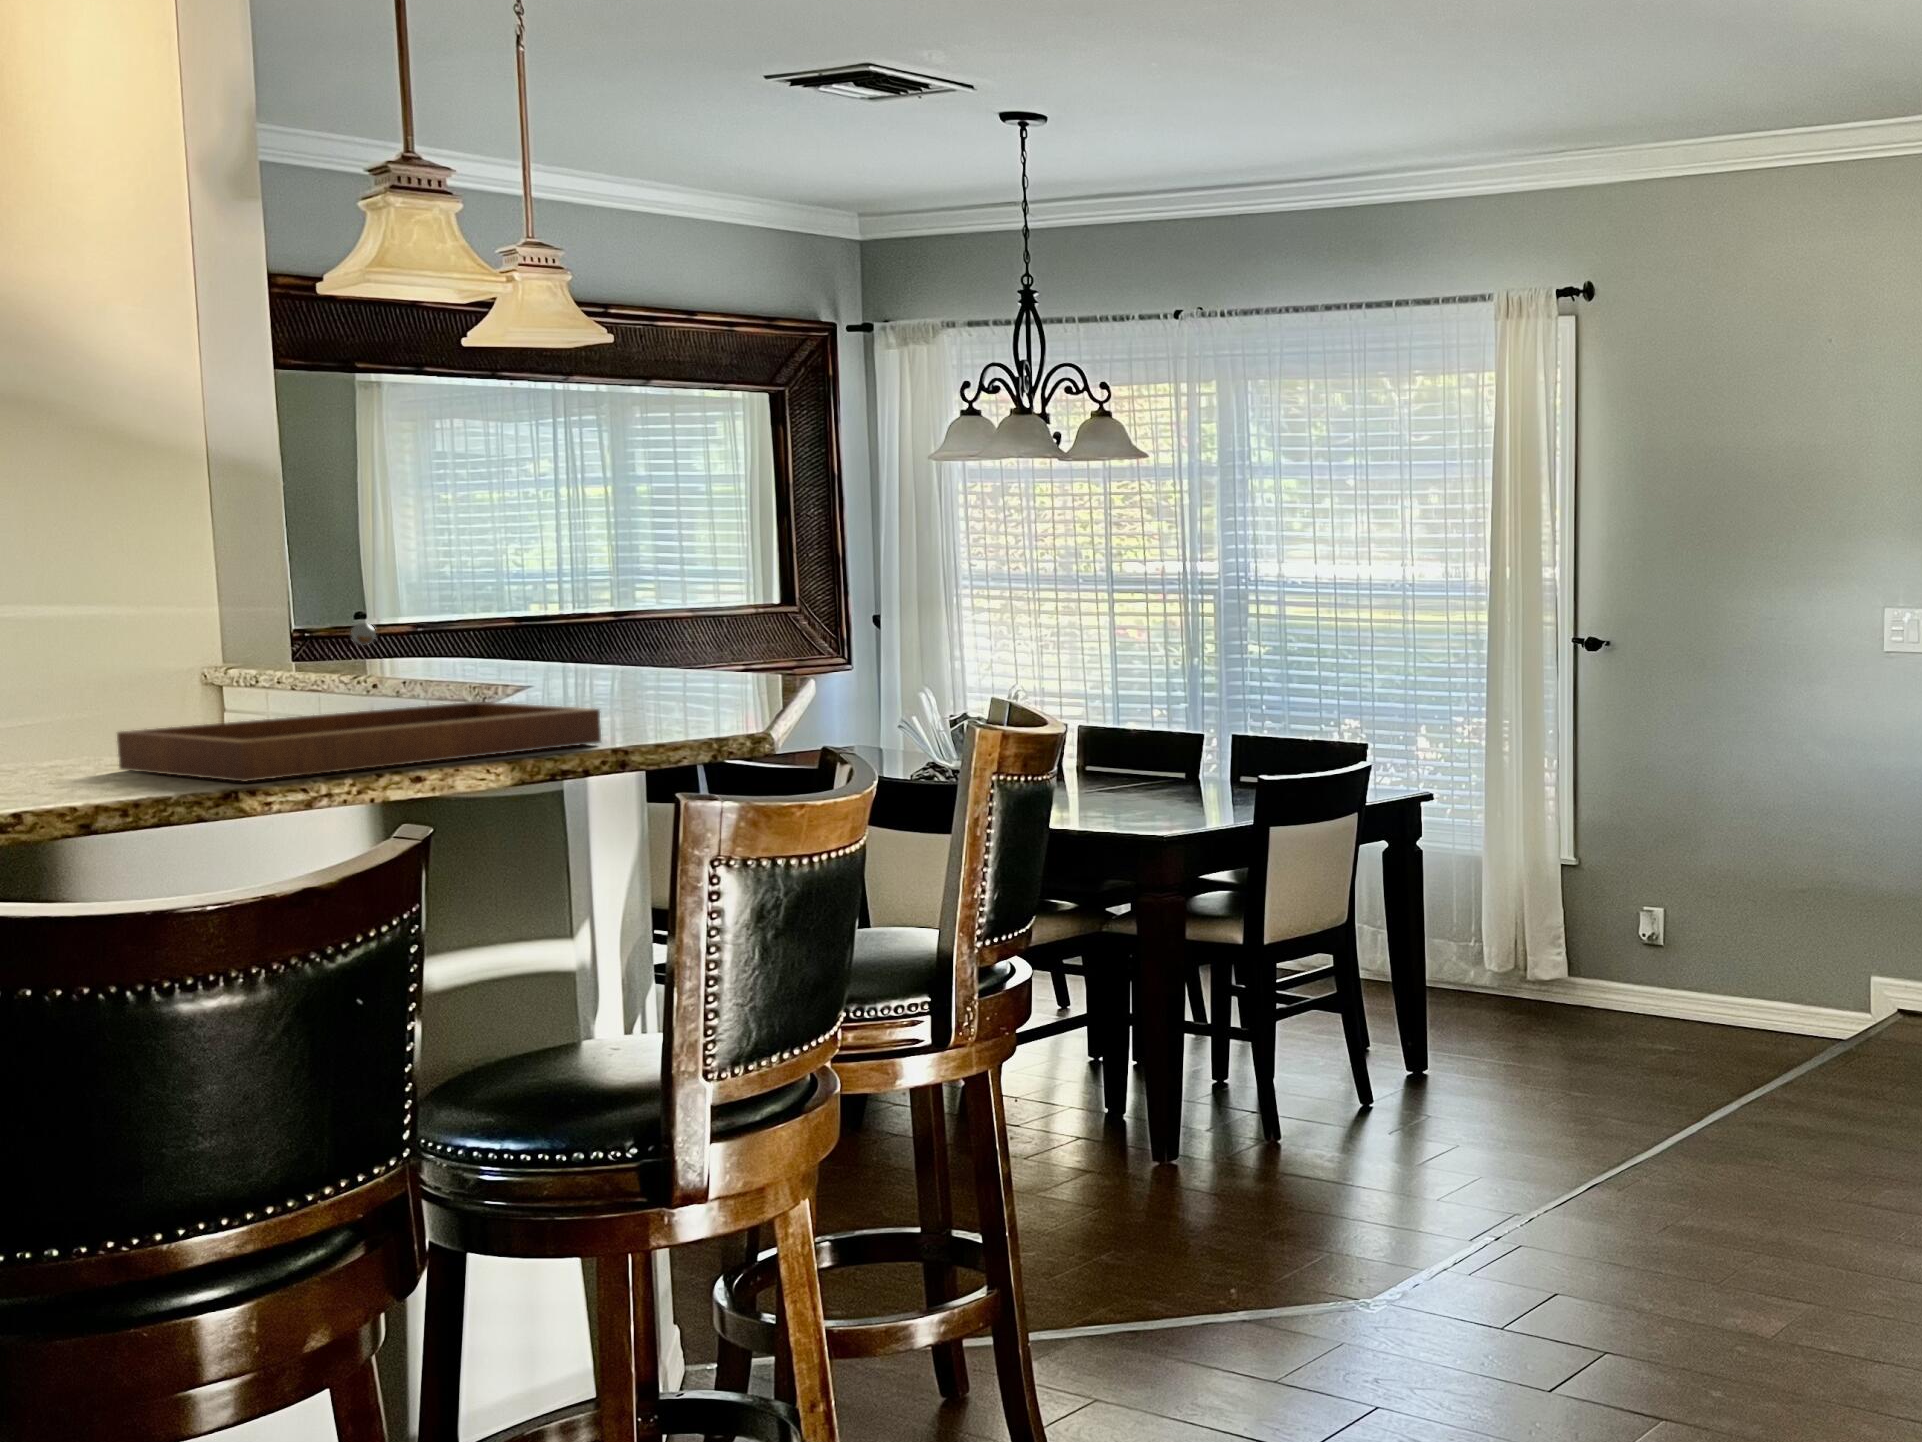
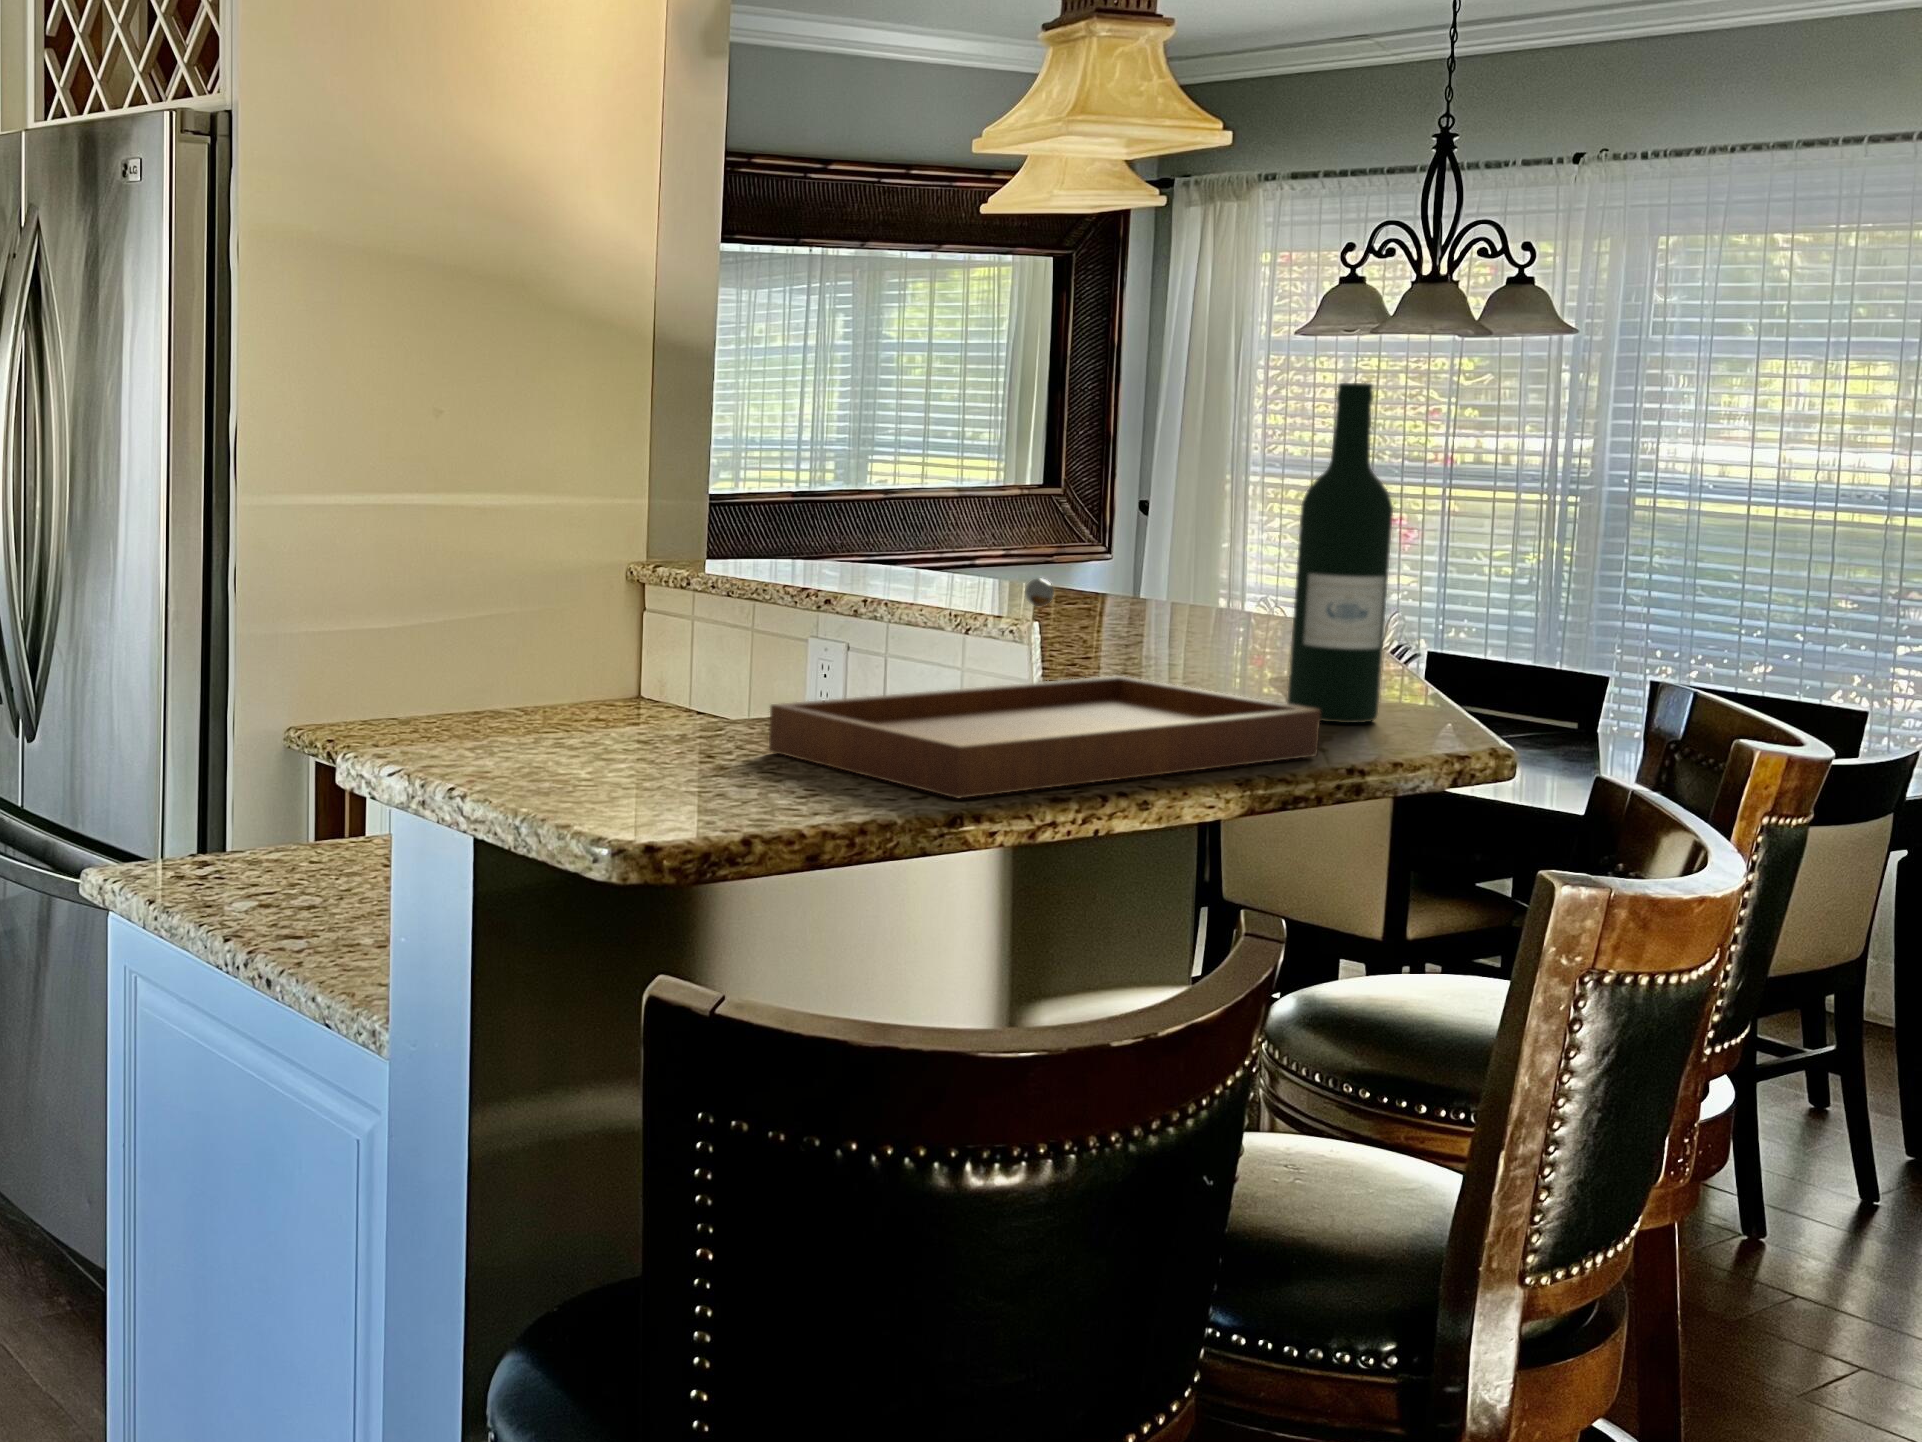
wine bottle: none [622,472,696,726] -> present [1287,383,1393,723]

